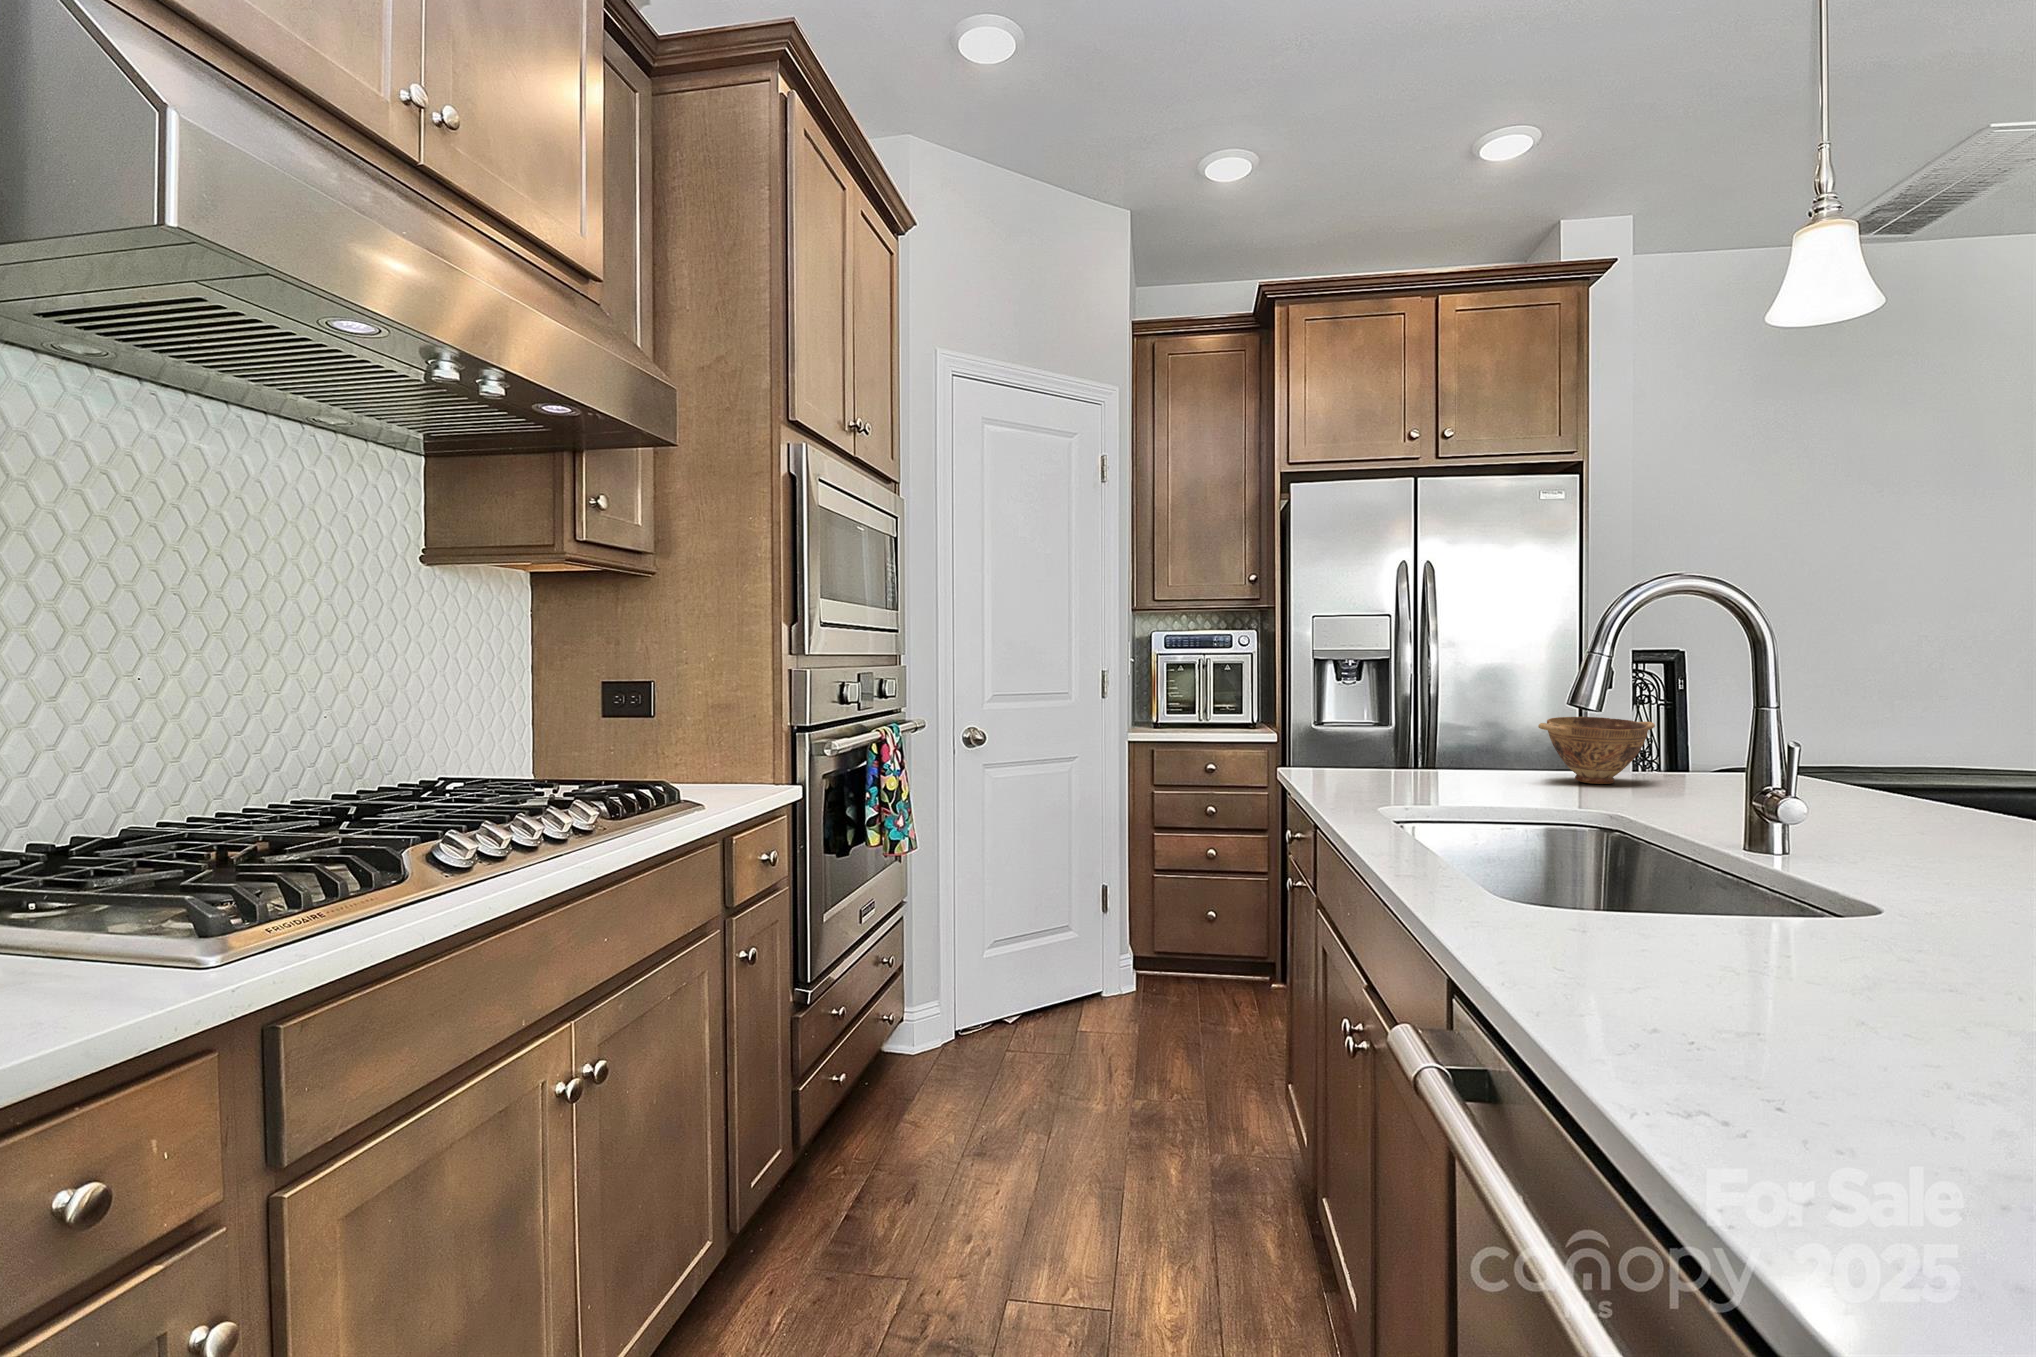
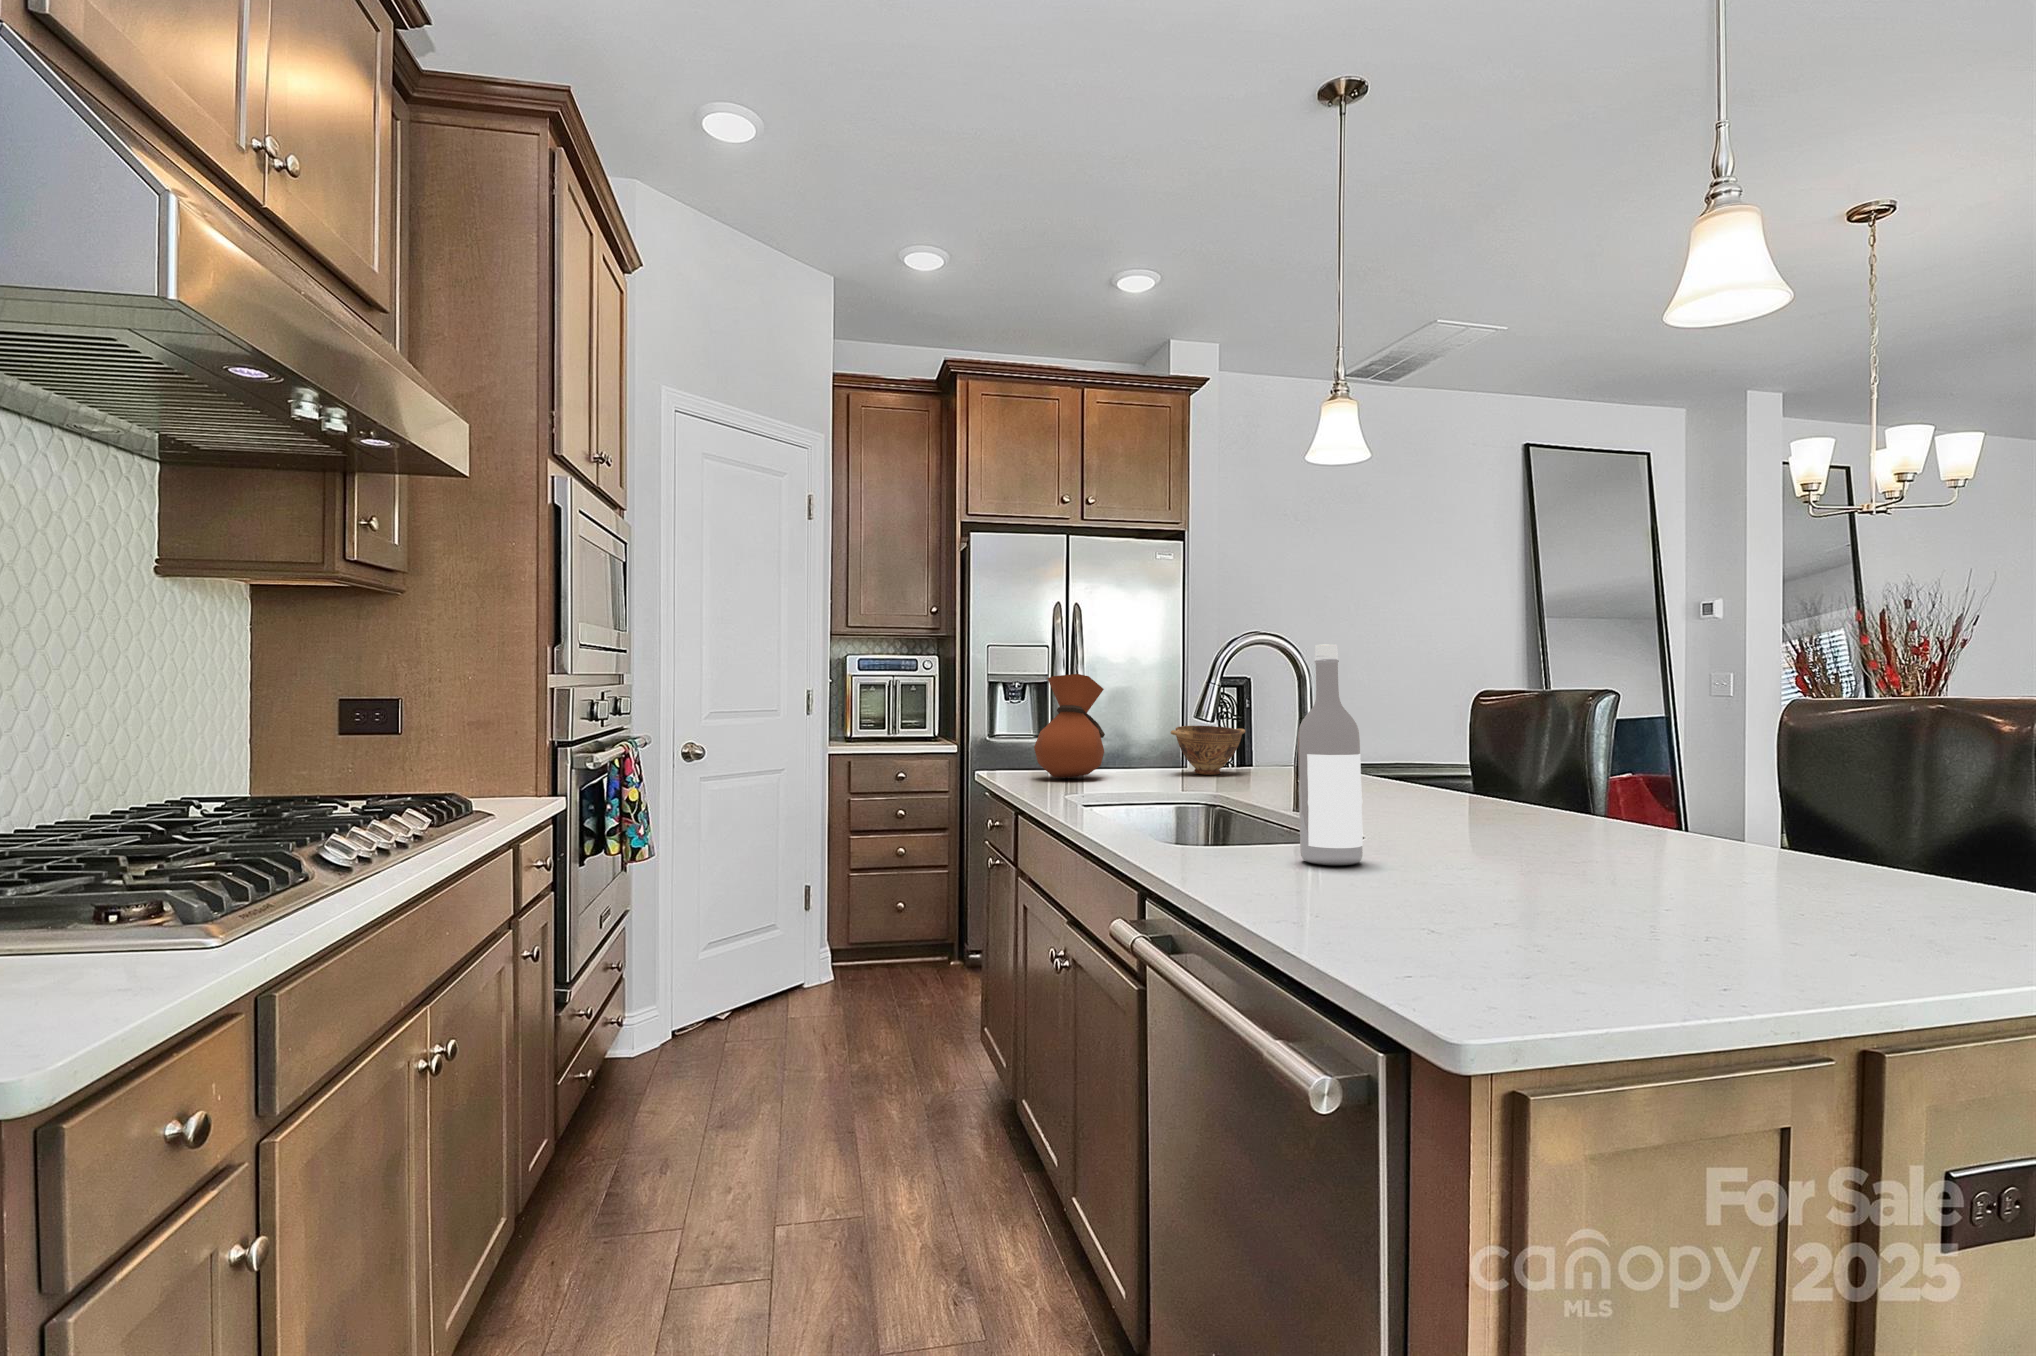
wine bottle: none [1710,598,1836,974] -> present [1298,644,1363,865]
vase: none [1346,649,1443,781] -> present [1034,674,1105,778]

